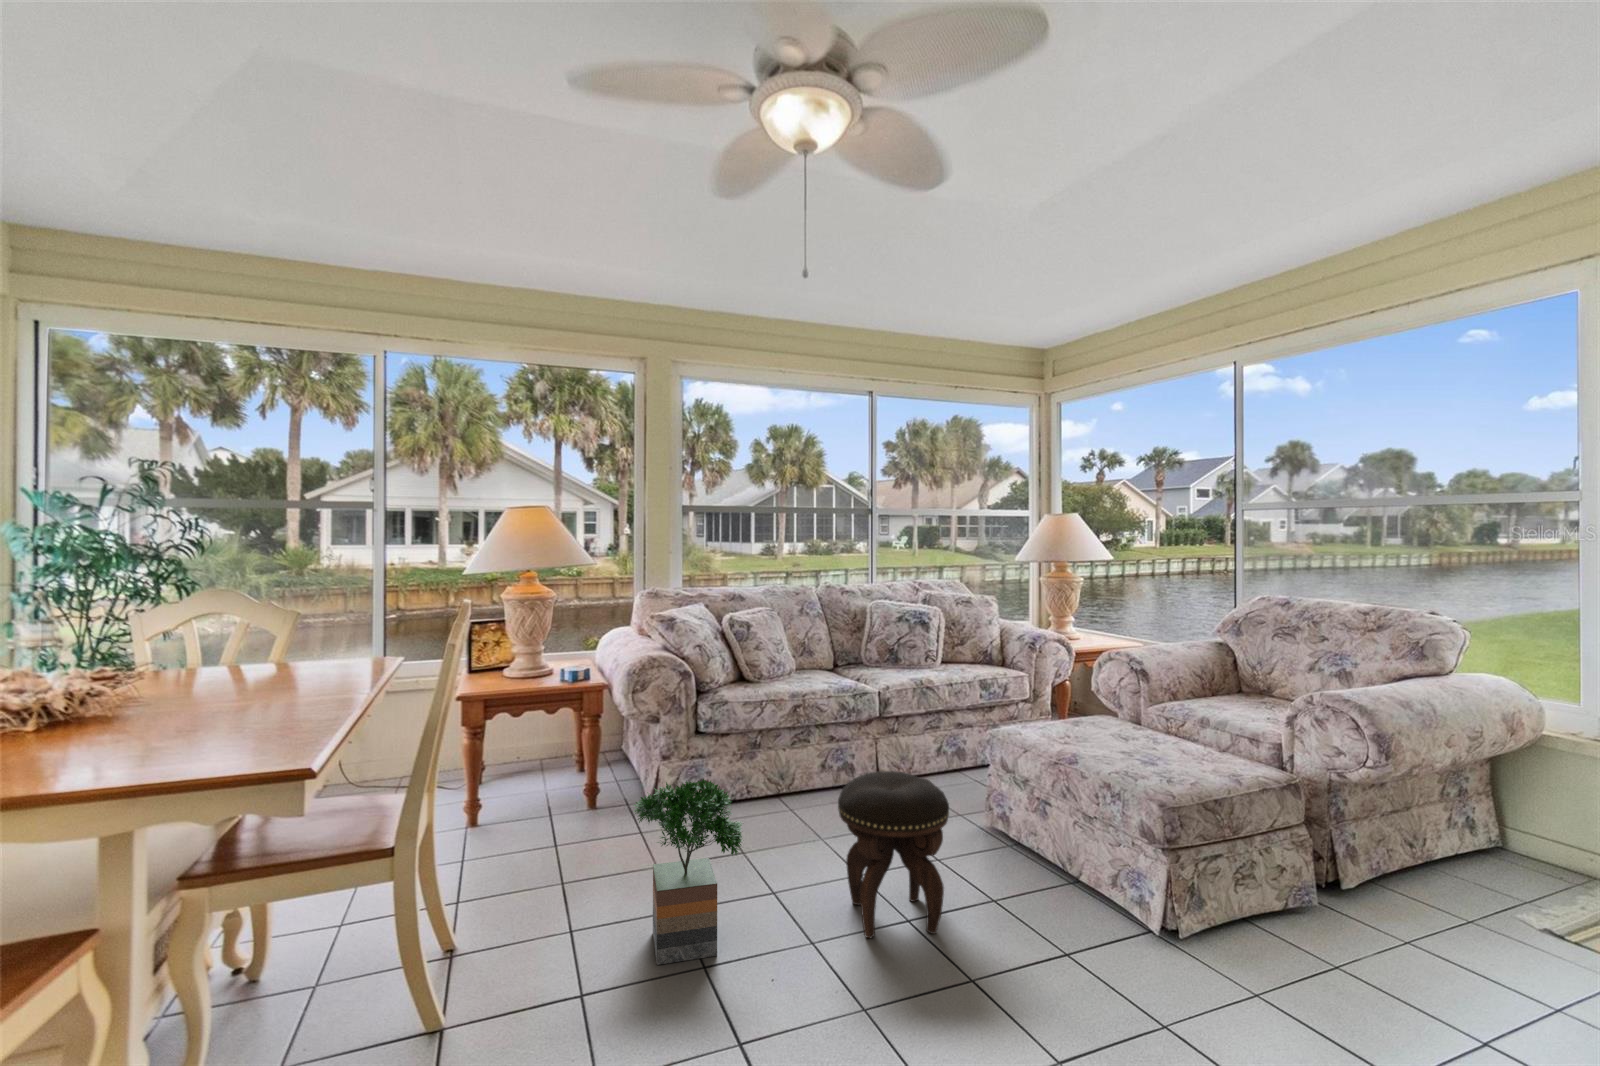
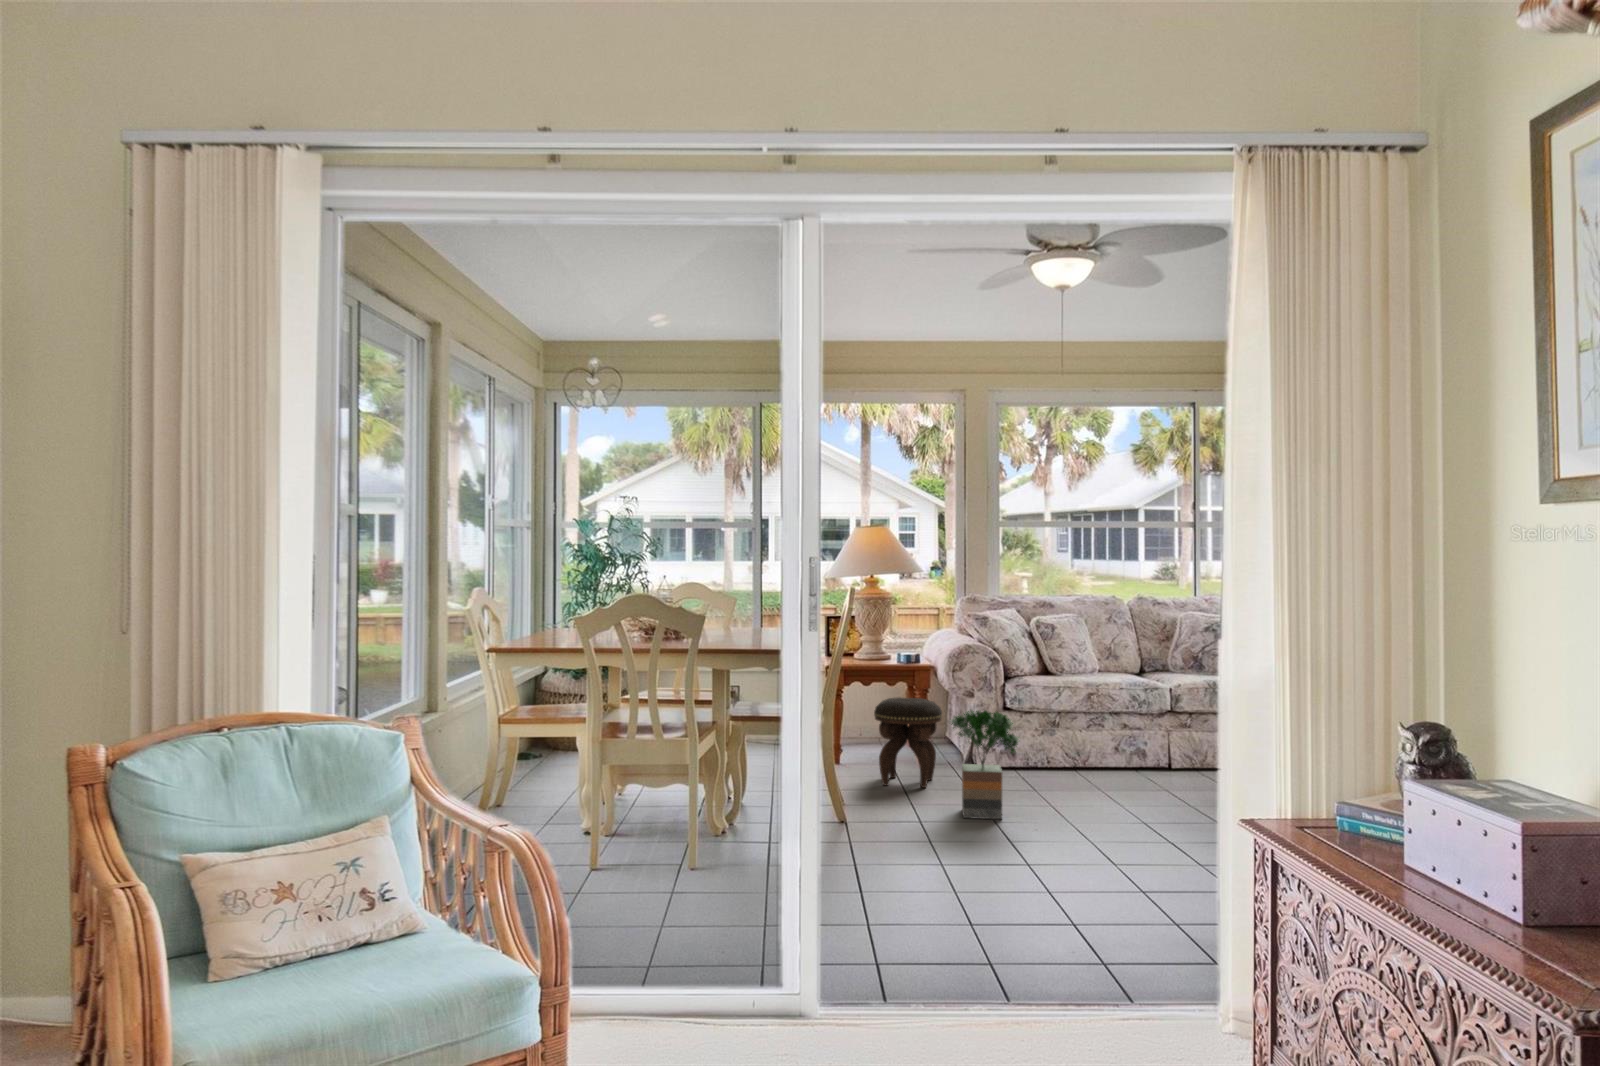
footstool: present [838,771,949,938] -> present [874,697,942,788]

